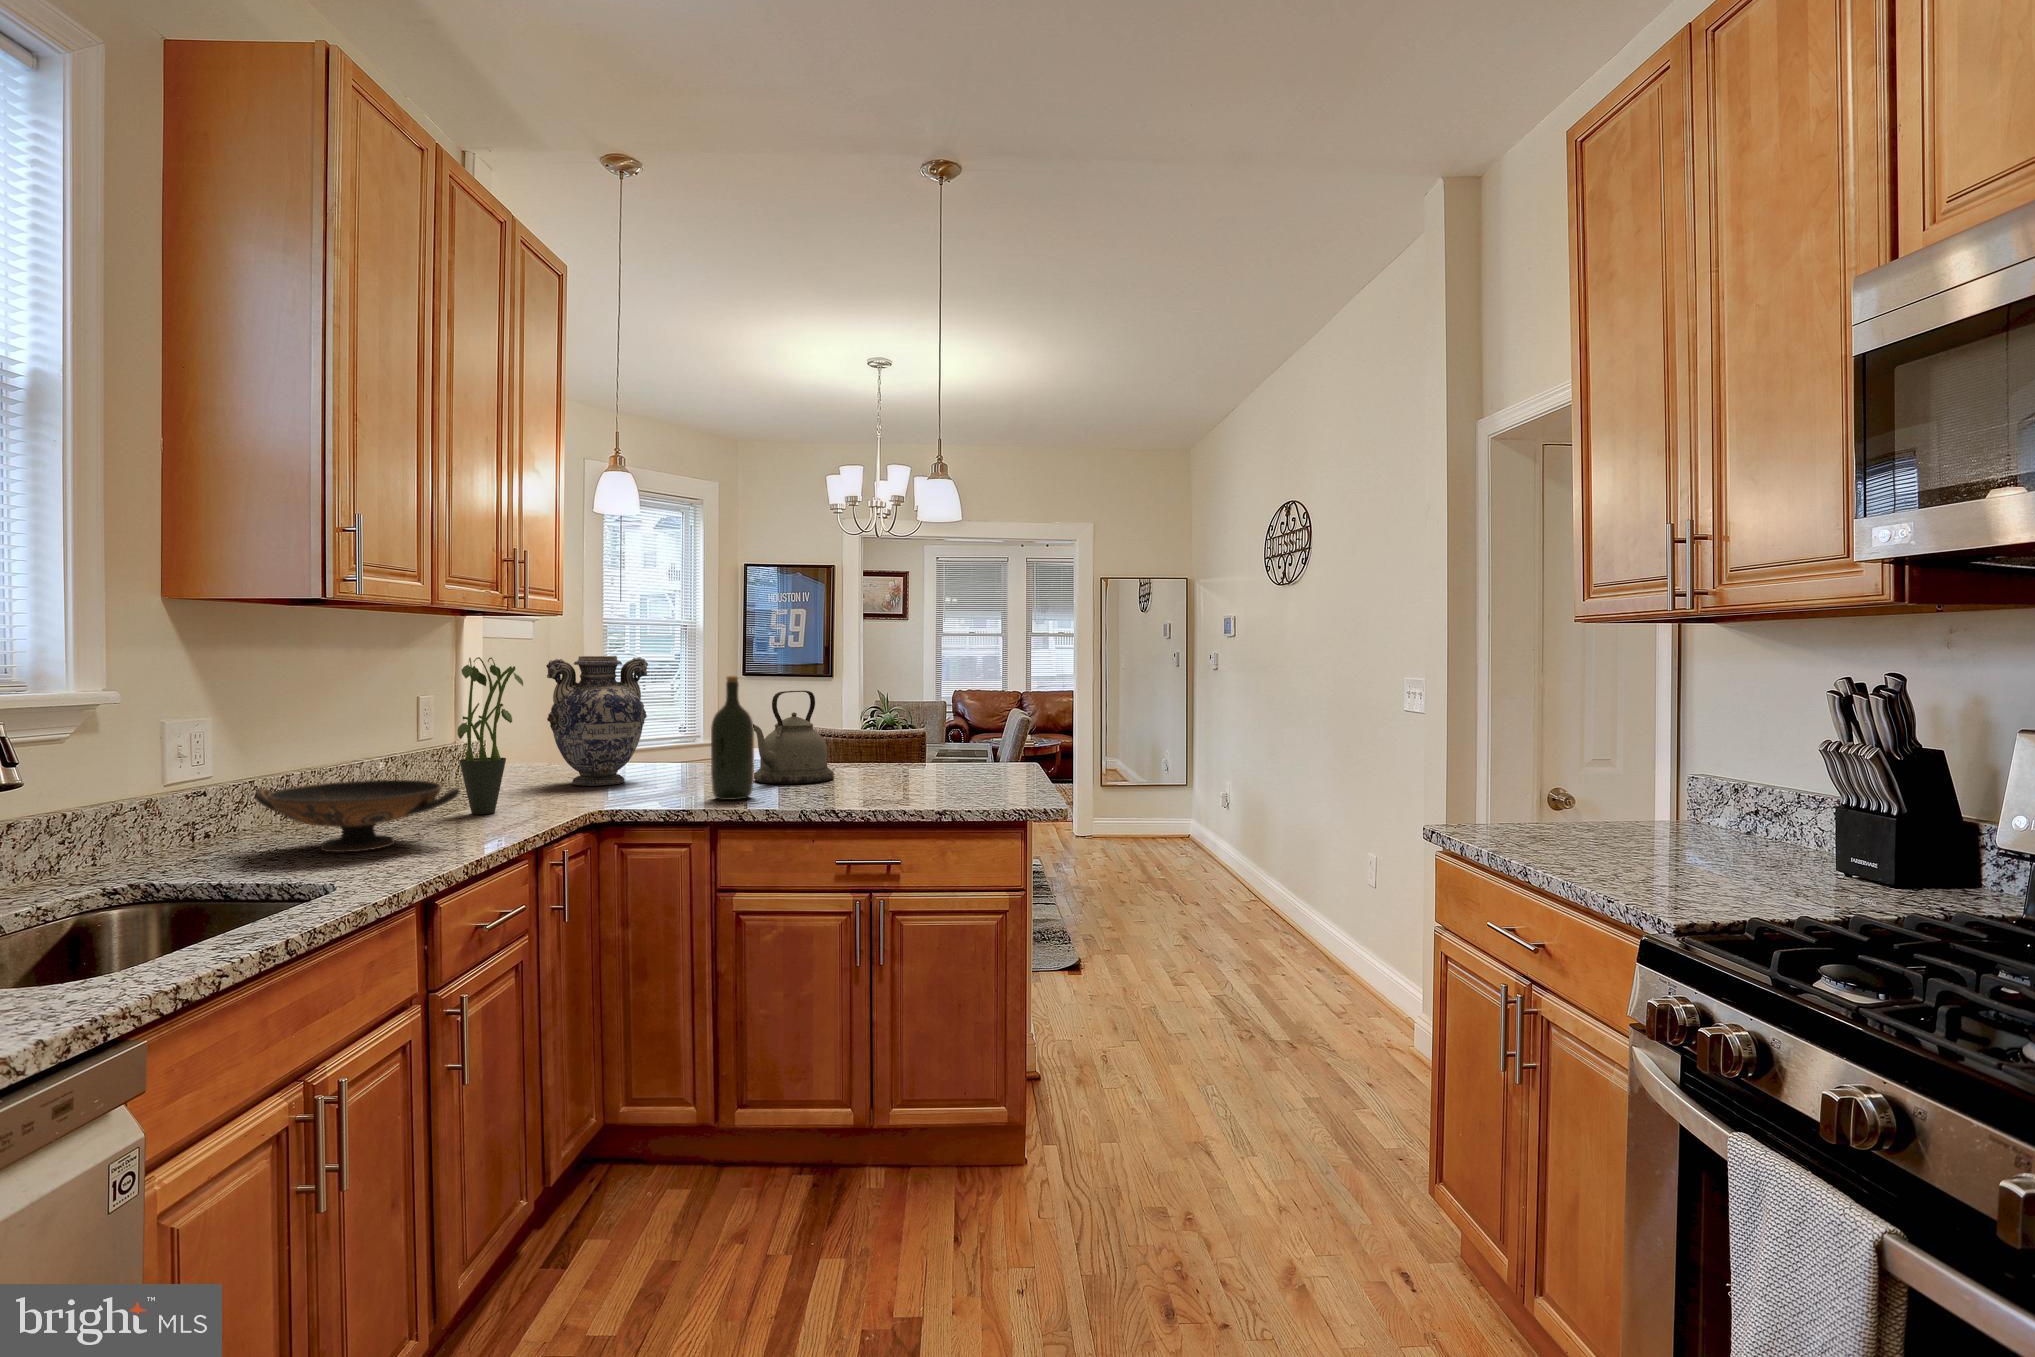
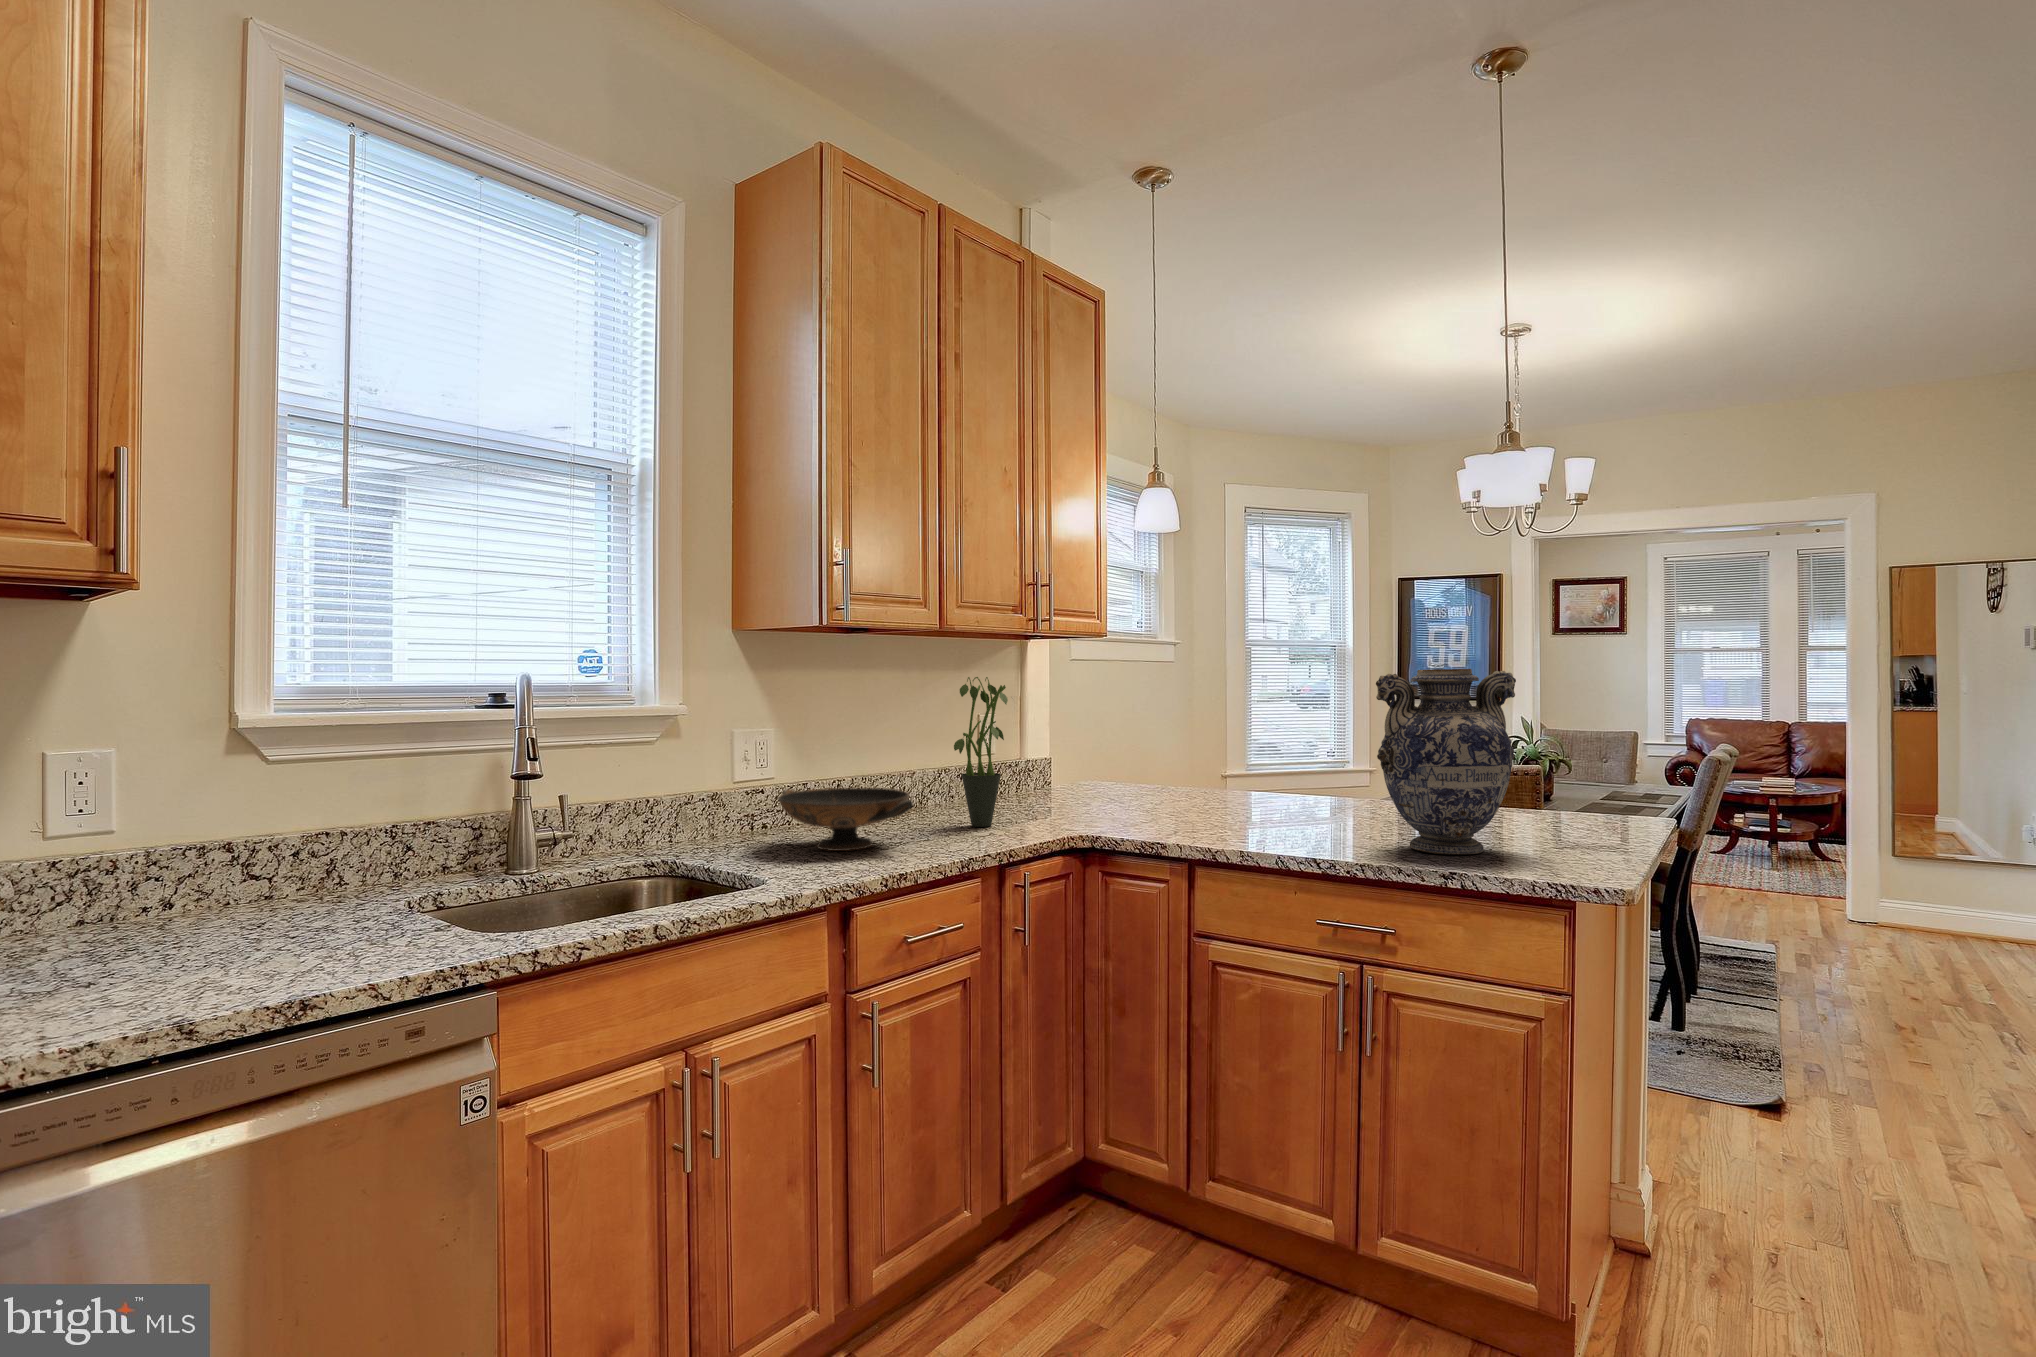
vase: present [546,656,648,786] -> present [1376,669,1516,855]
wine bottle: present [711,676,754,800] -> none [1192,696,1239,834]
kettle: present [753,691,834,784] -> none [1255,713,1364,822]

